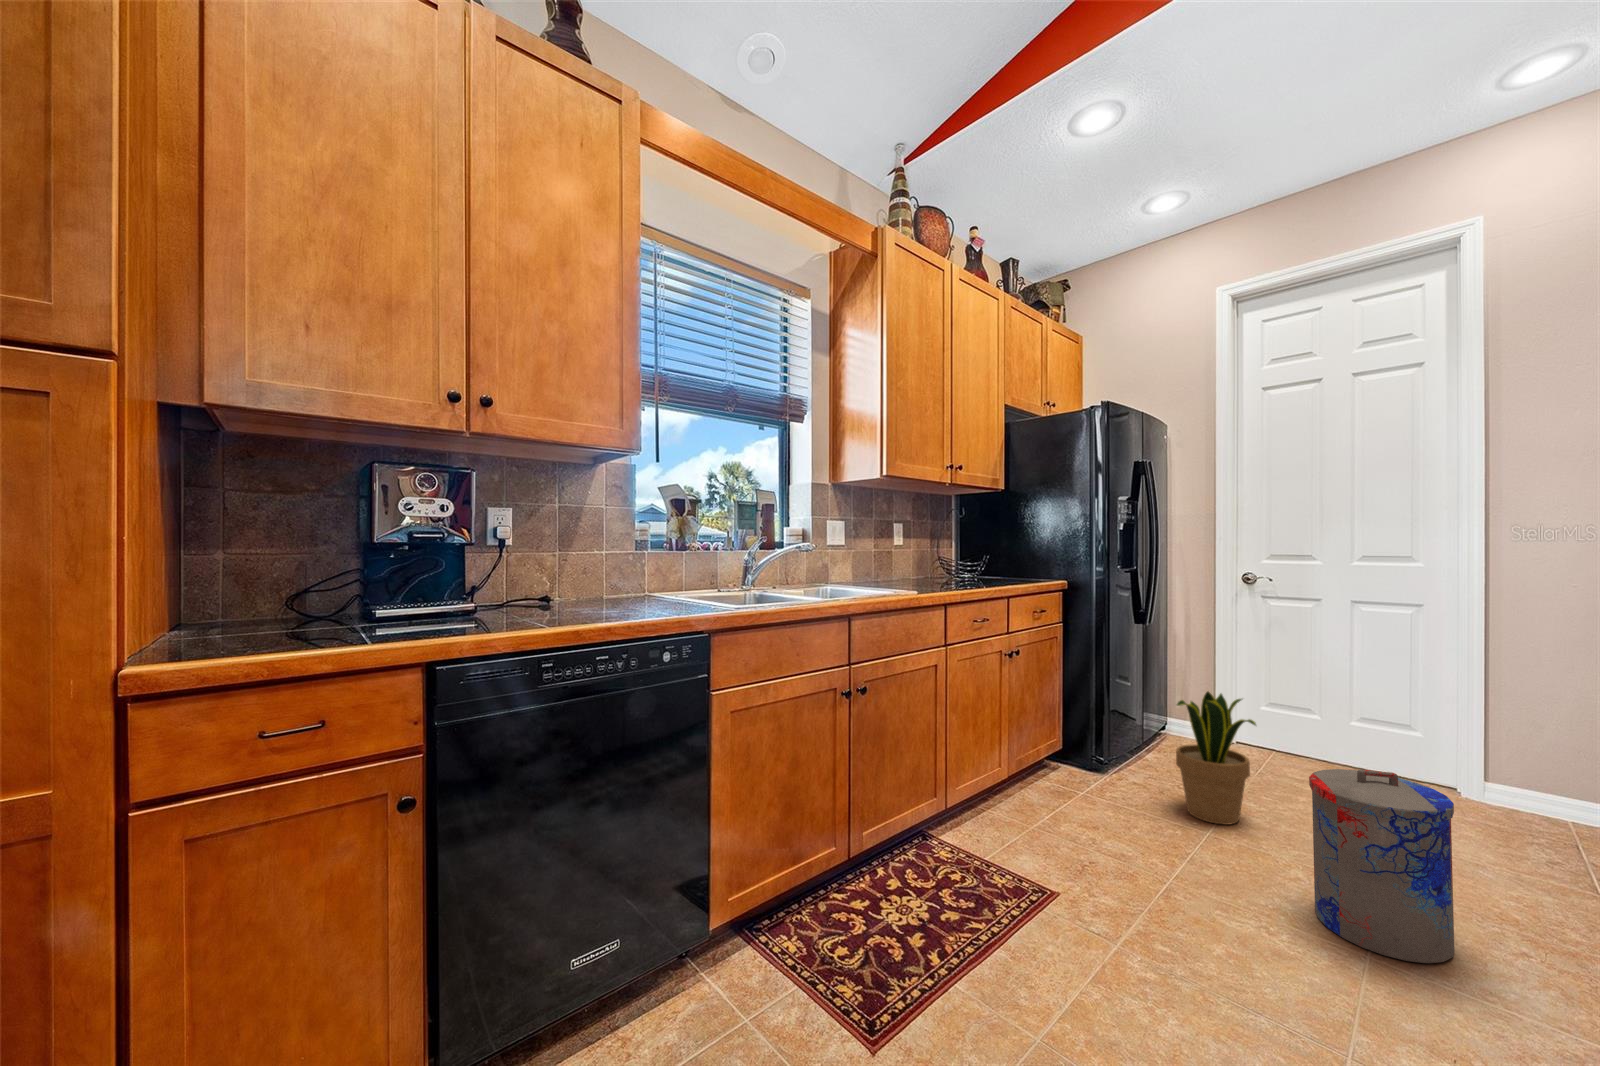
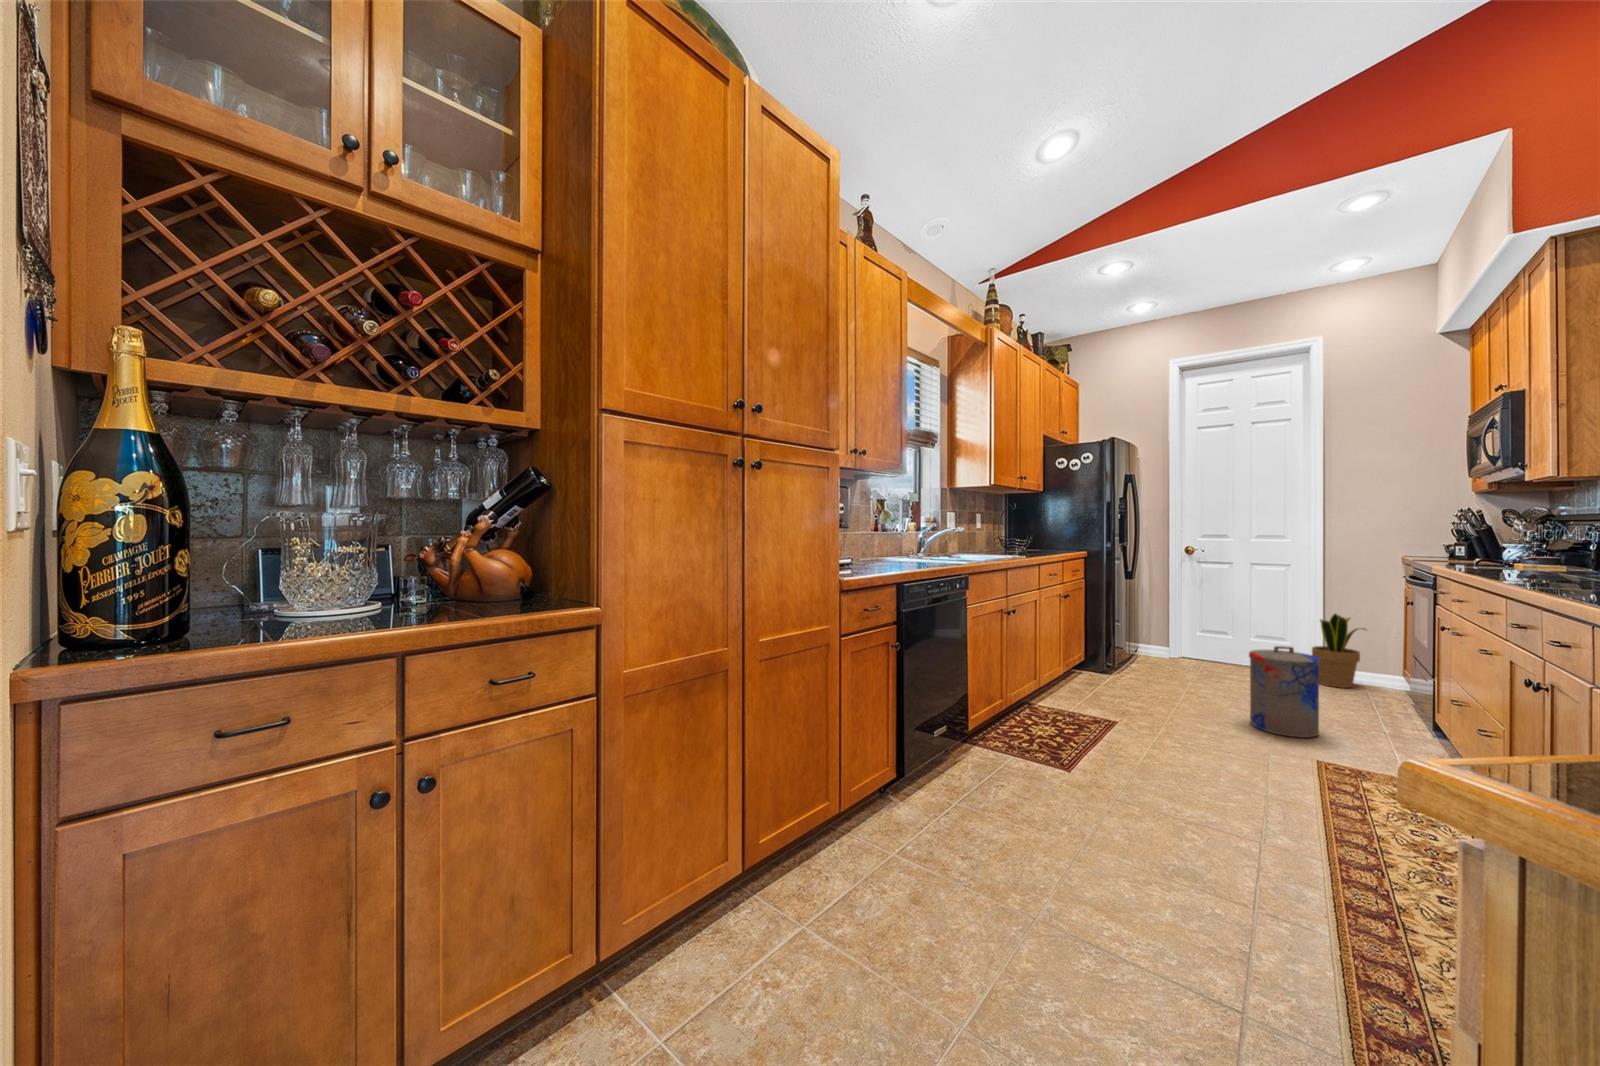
potted plant: present [1176,691,1256,825] -> present [1312,614,1365,688]

